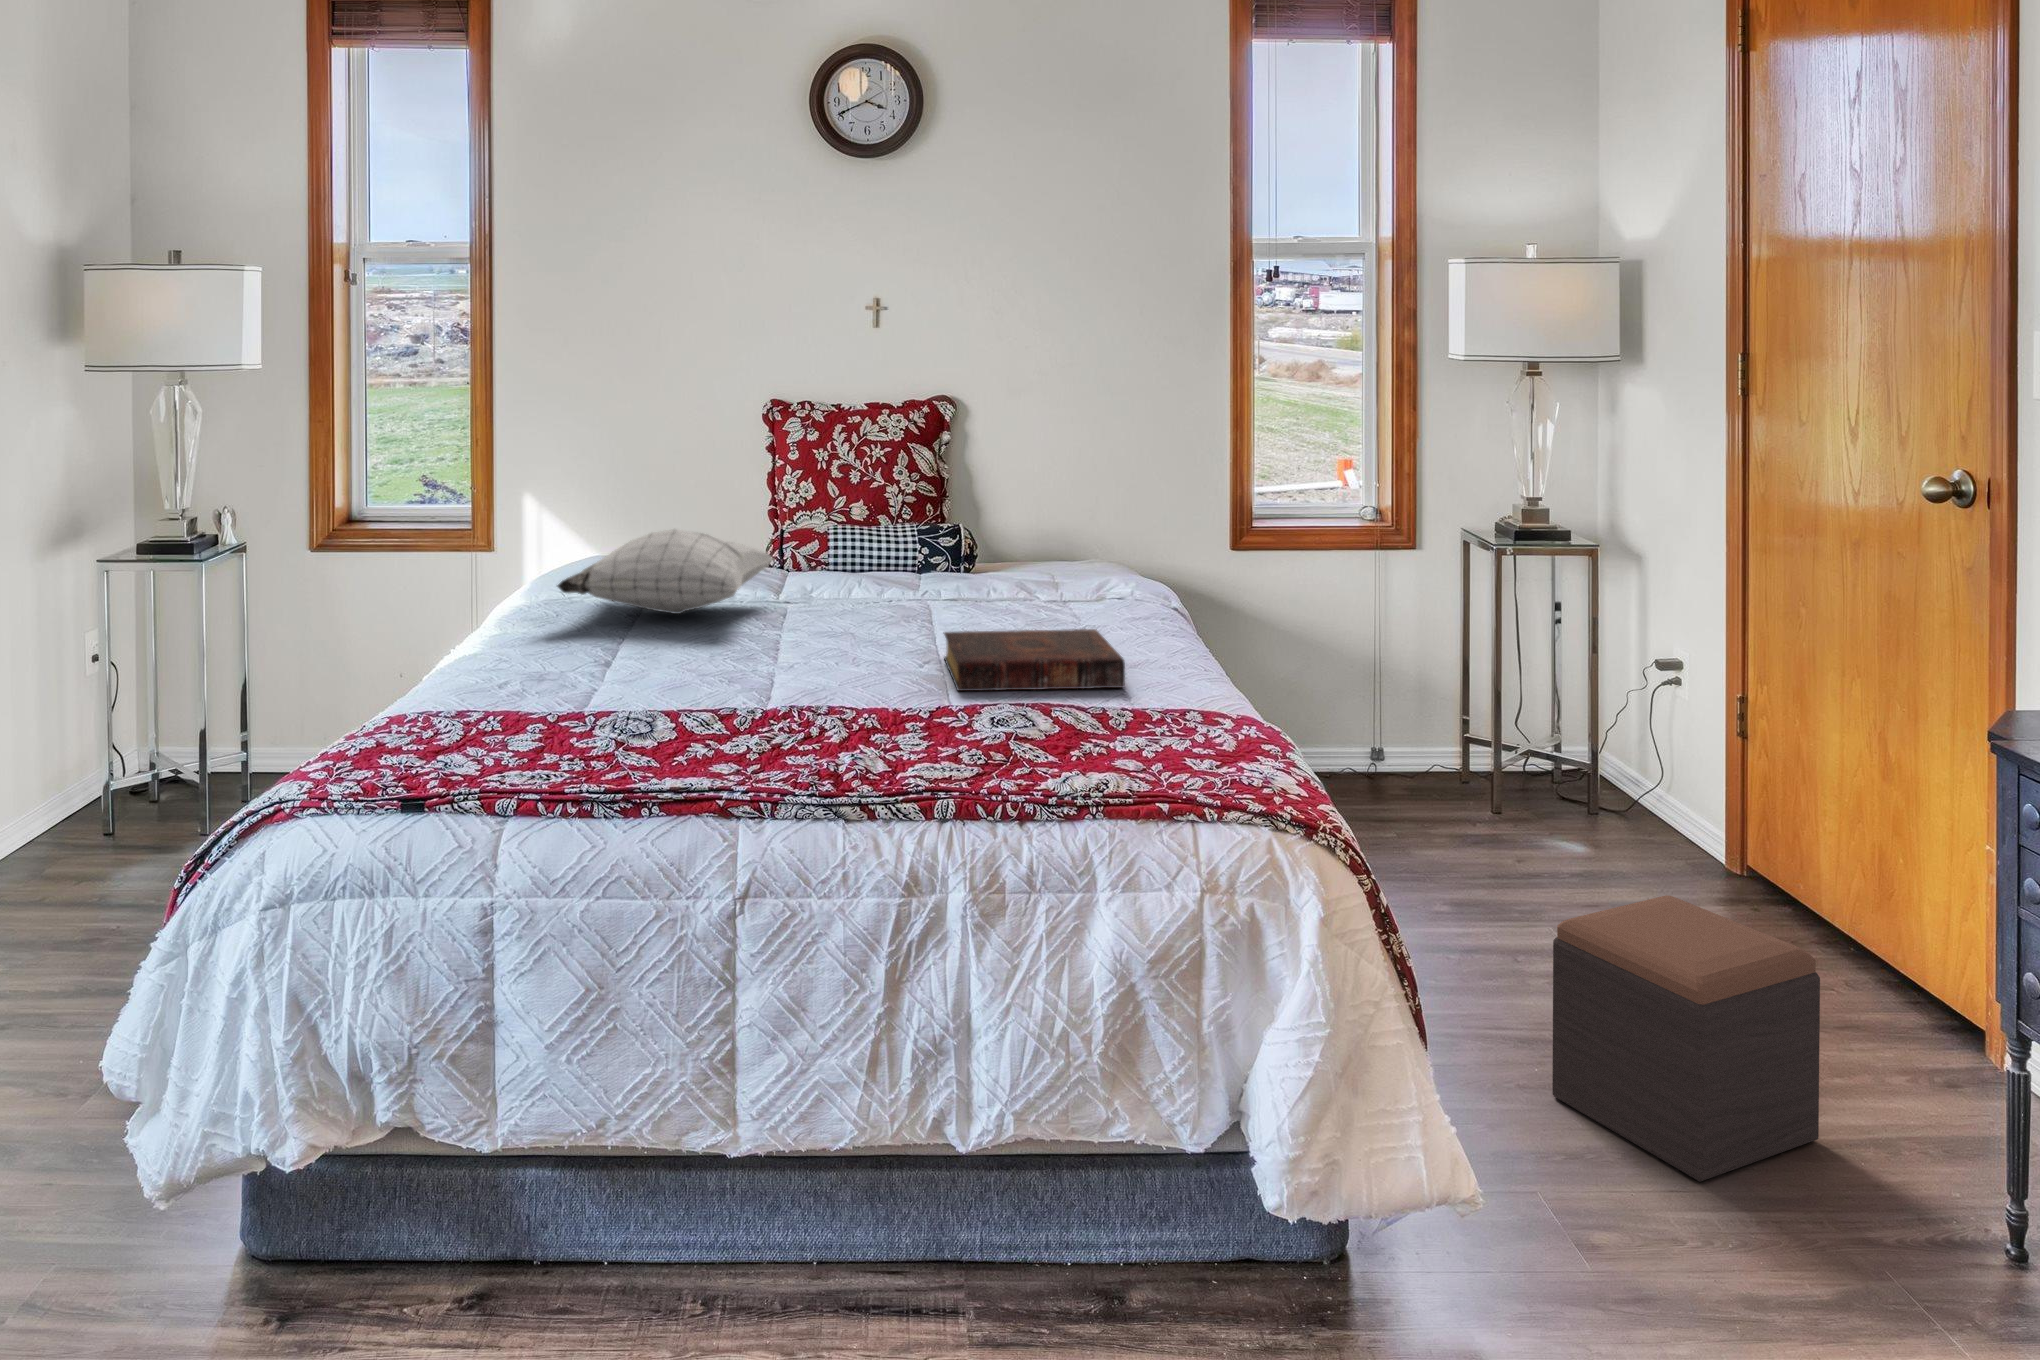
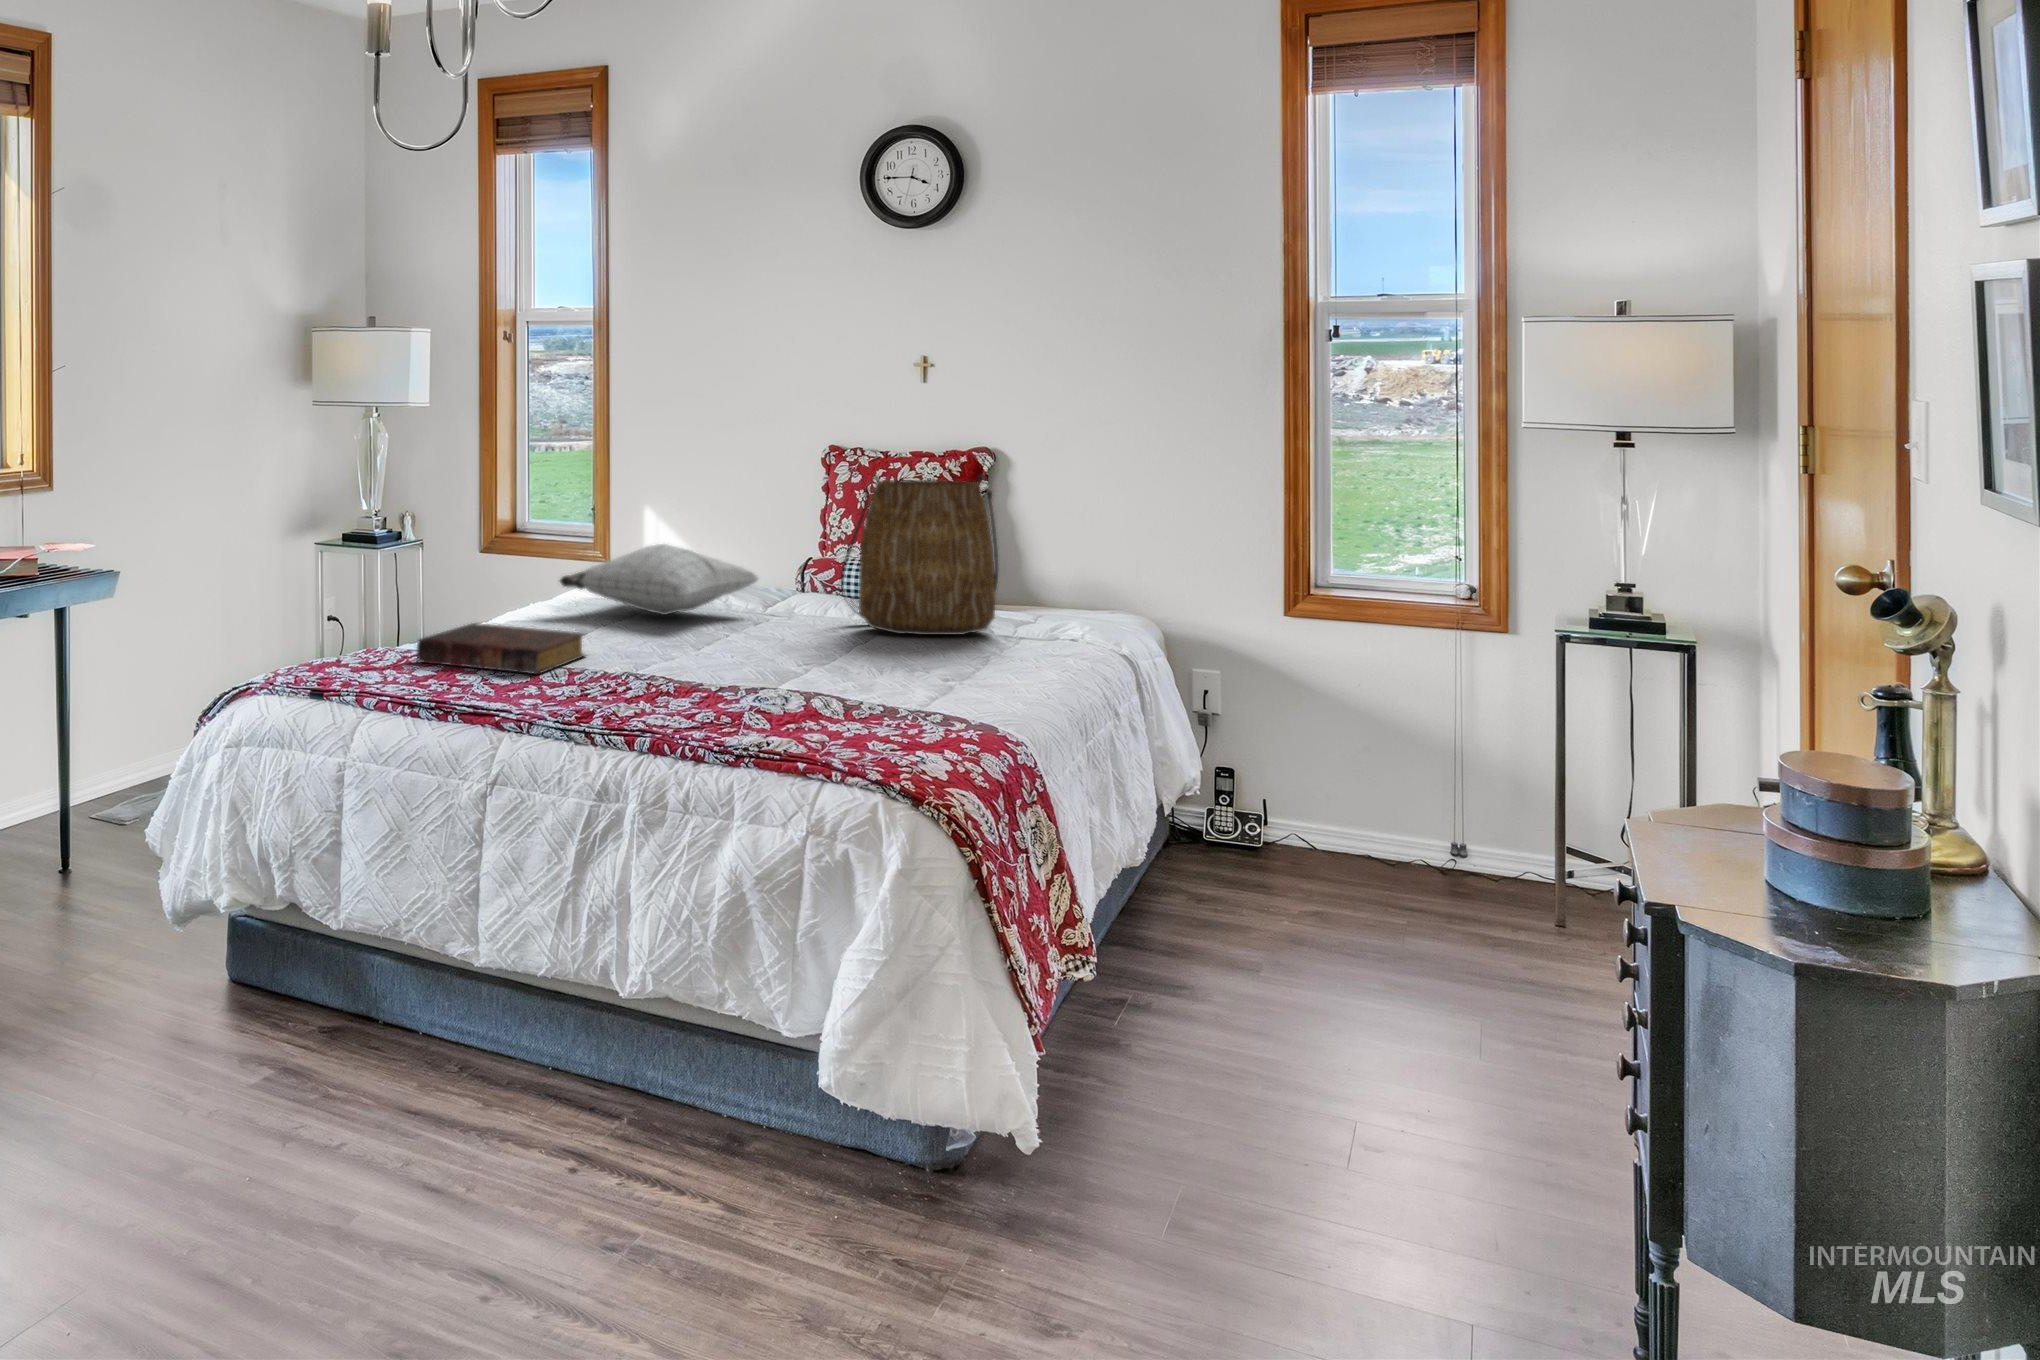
tote bag: none [876,429,1038,608] -> present [841,474,998,635]
book: present [944,629,1125,691] -> present [417,623,585,674]
footstool: present [1552,895,1820,1182] -> none [1291,964,1551,1237]

